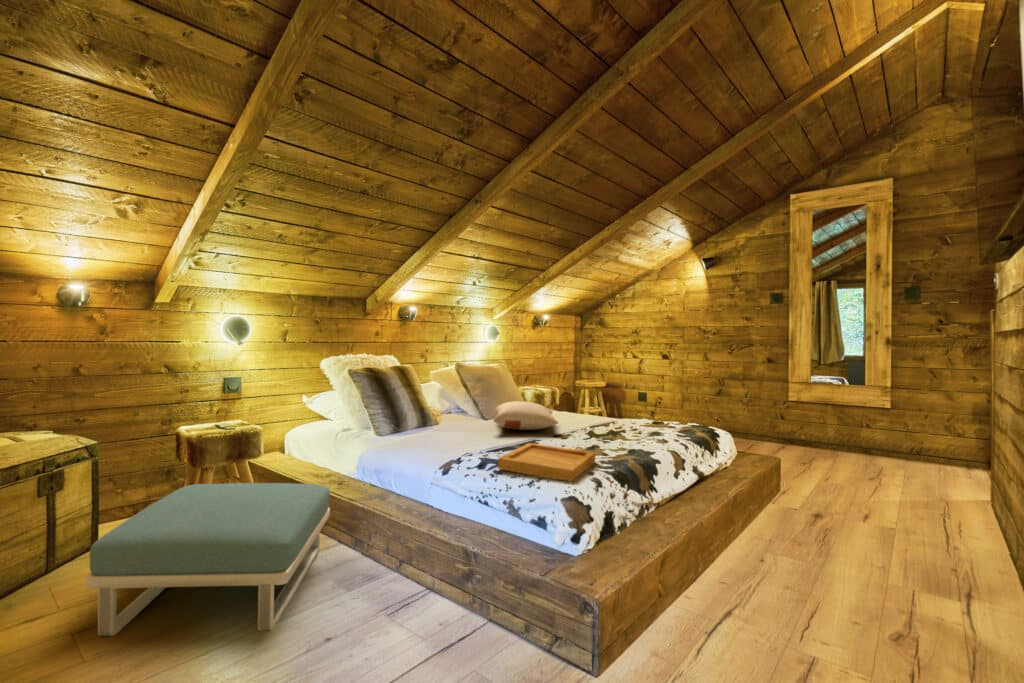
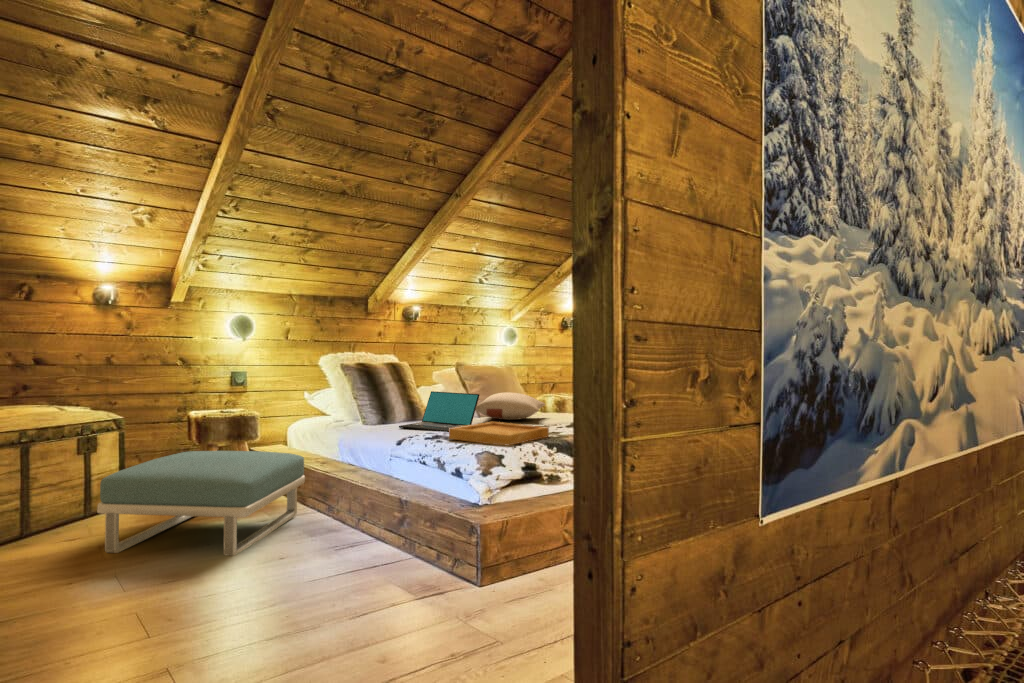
laptop: none [423,404,504,454] -> present [399,391,479,432]

